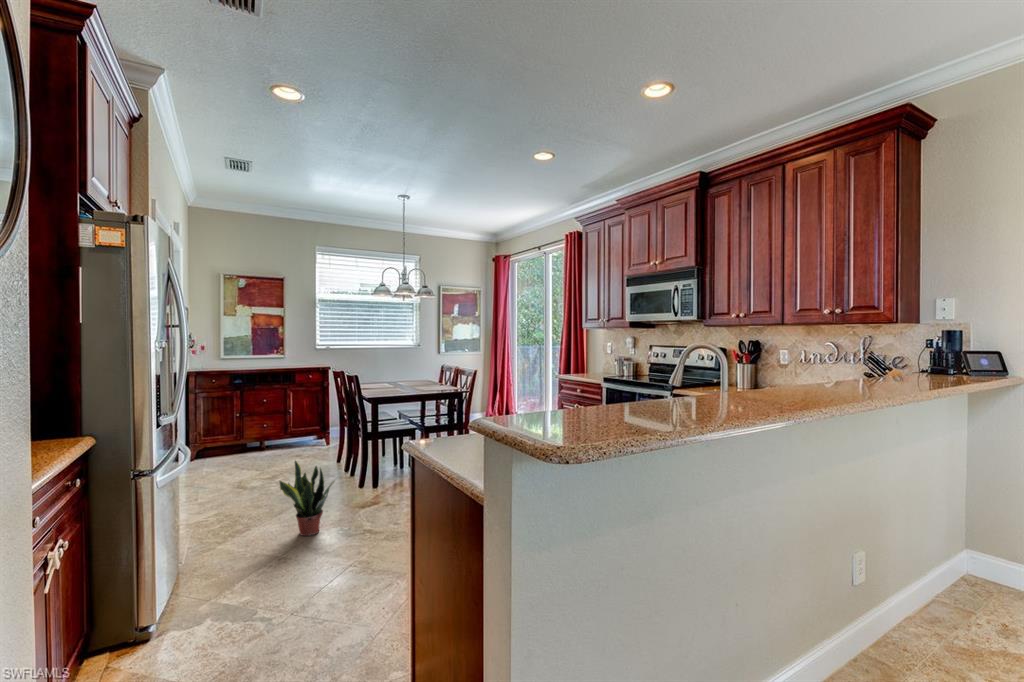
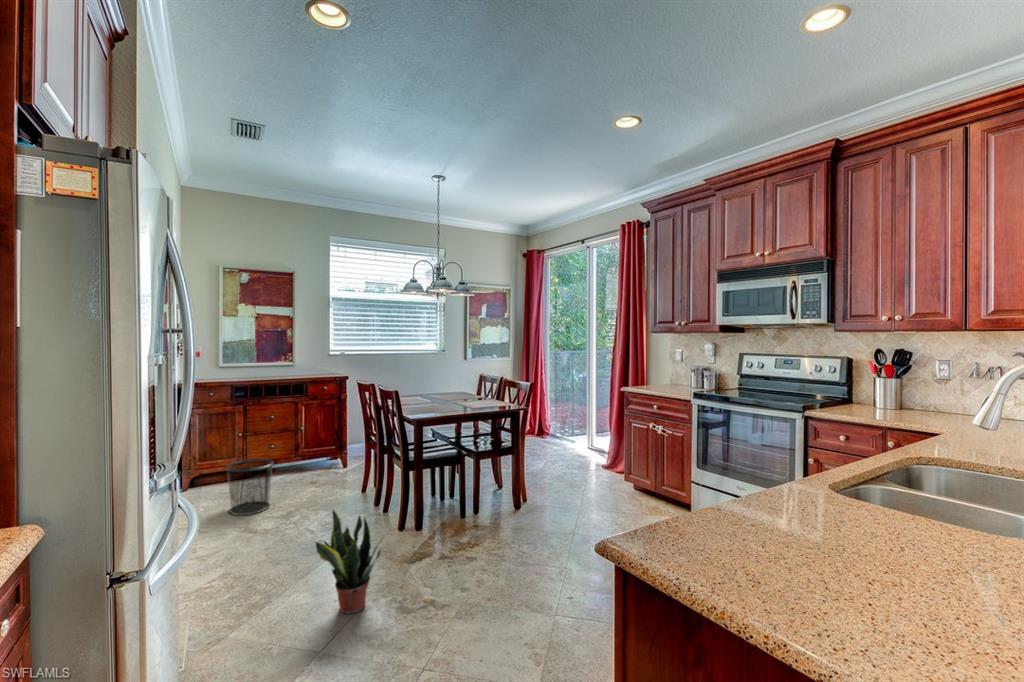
waste bin: none [224,433,263,476] -> present [226,459,274,515]

